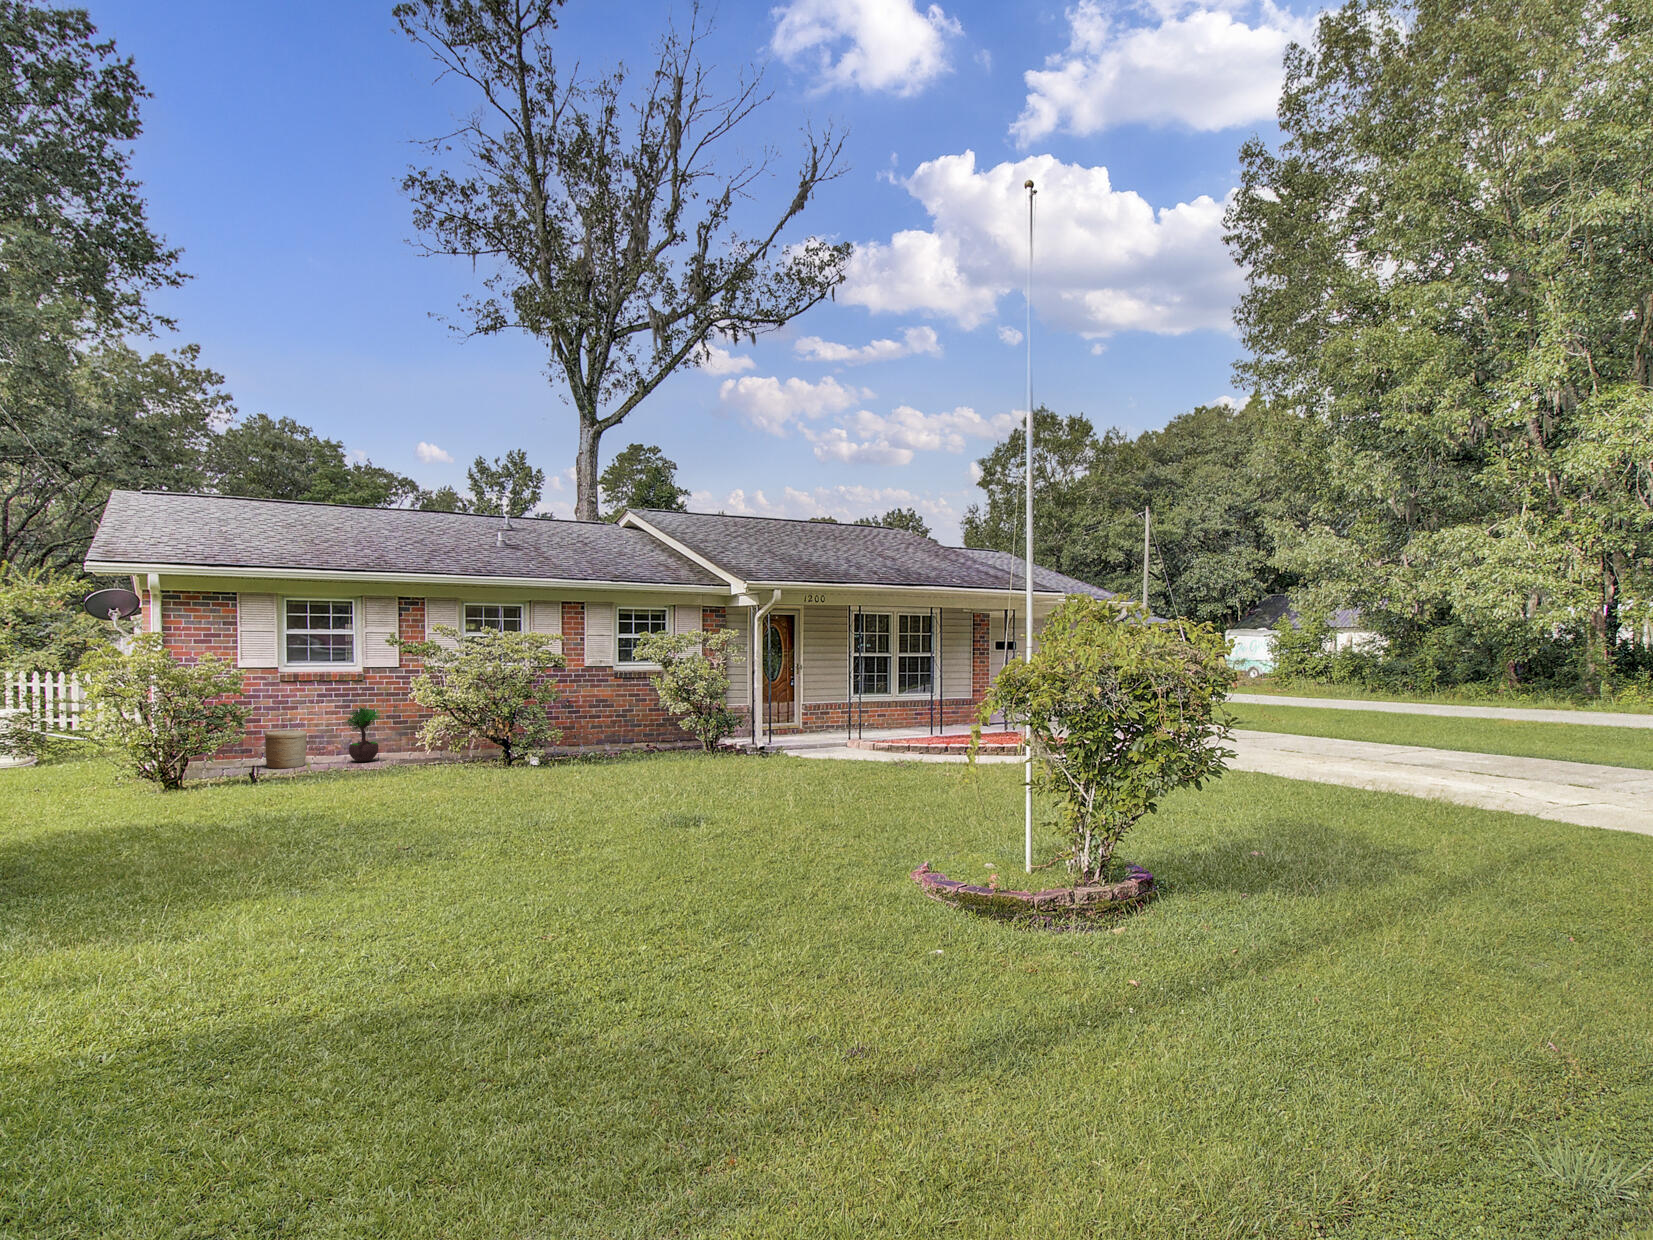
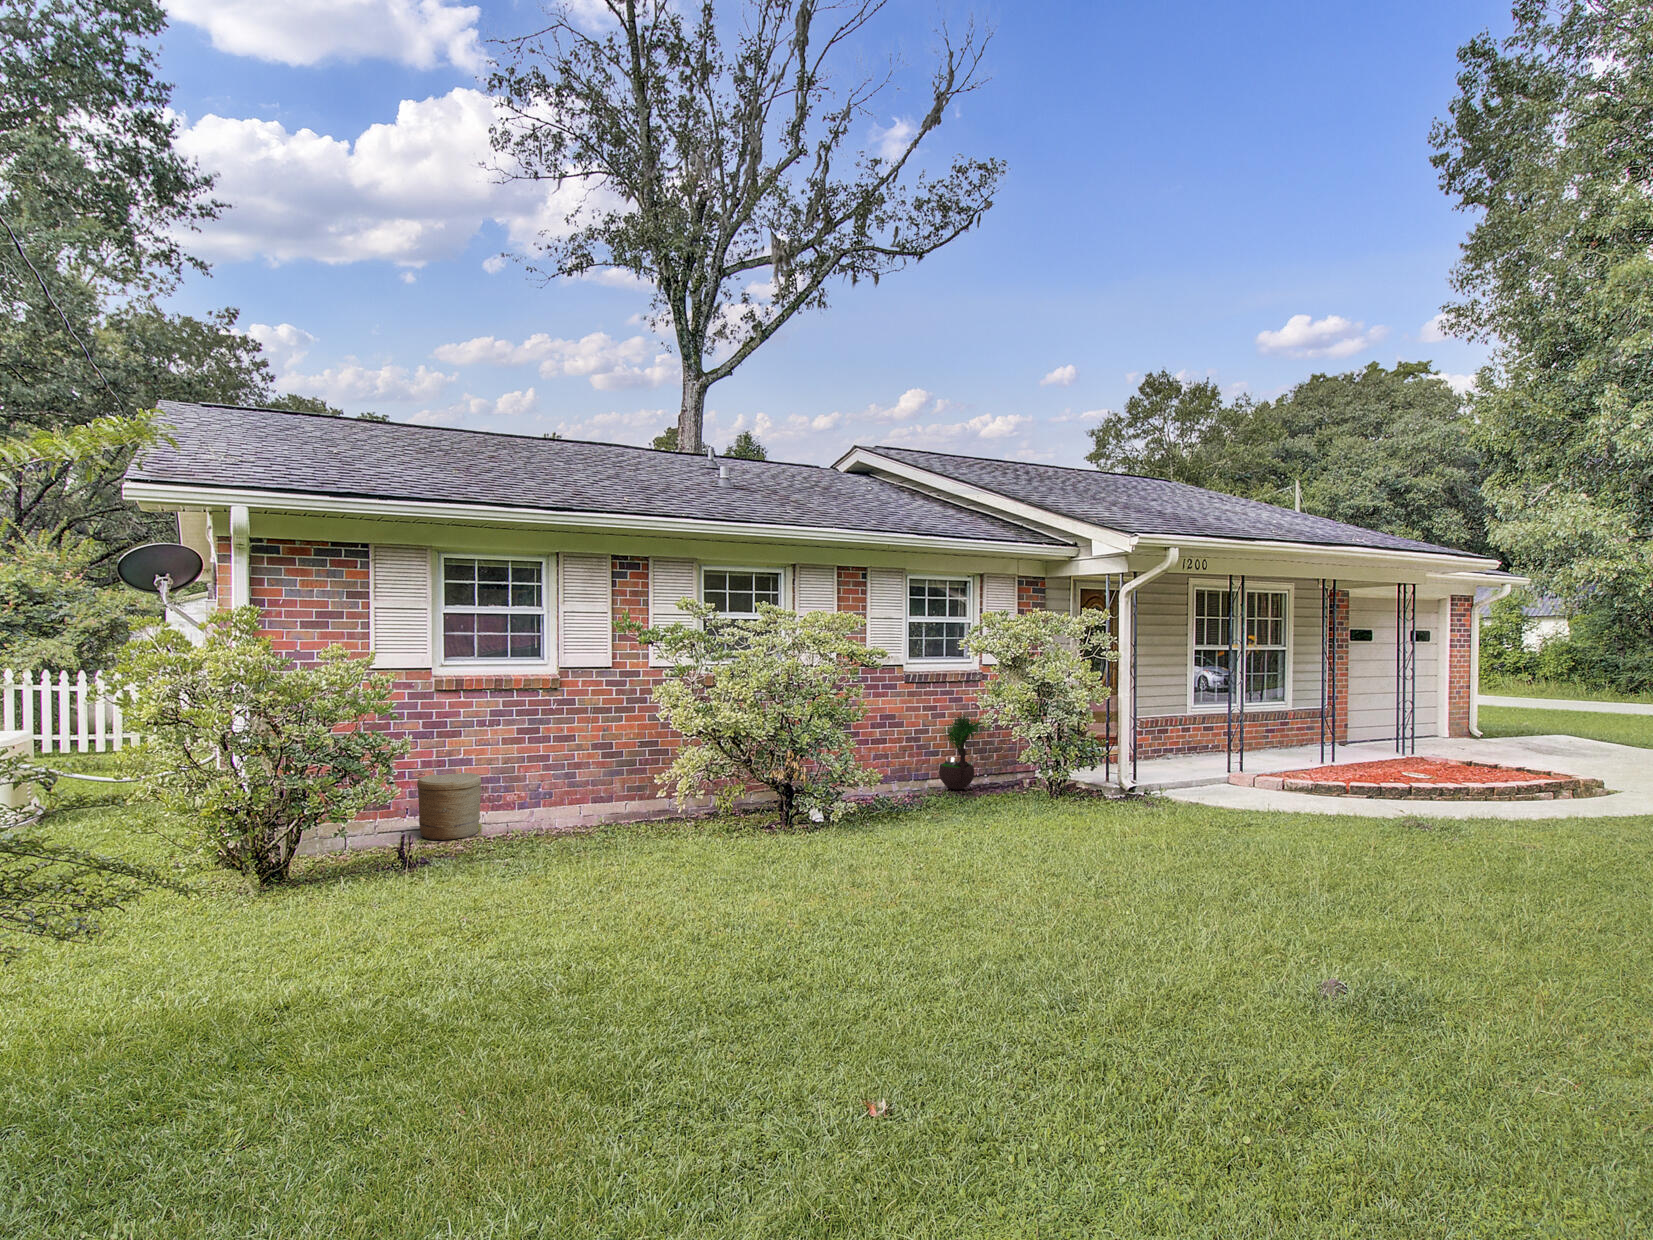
potted tree: present [345,706,379,762] -> present [939,714,982,789]

